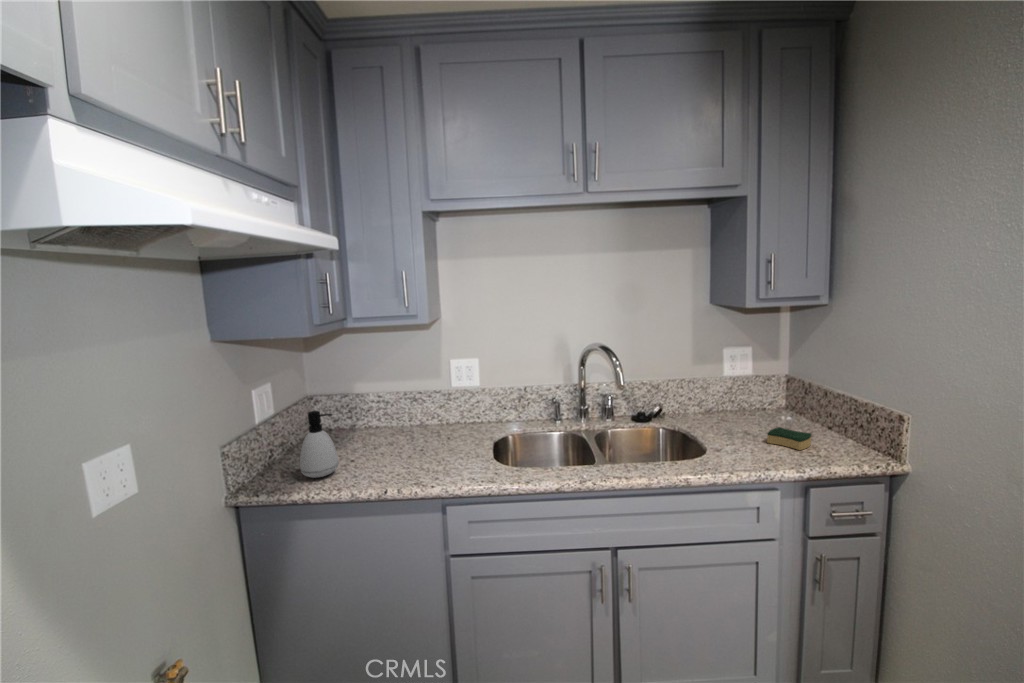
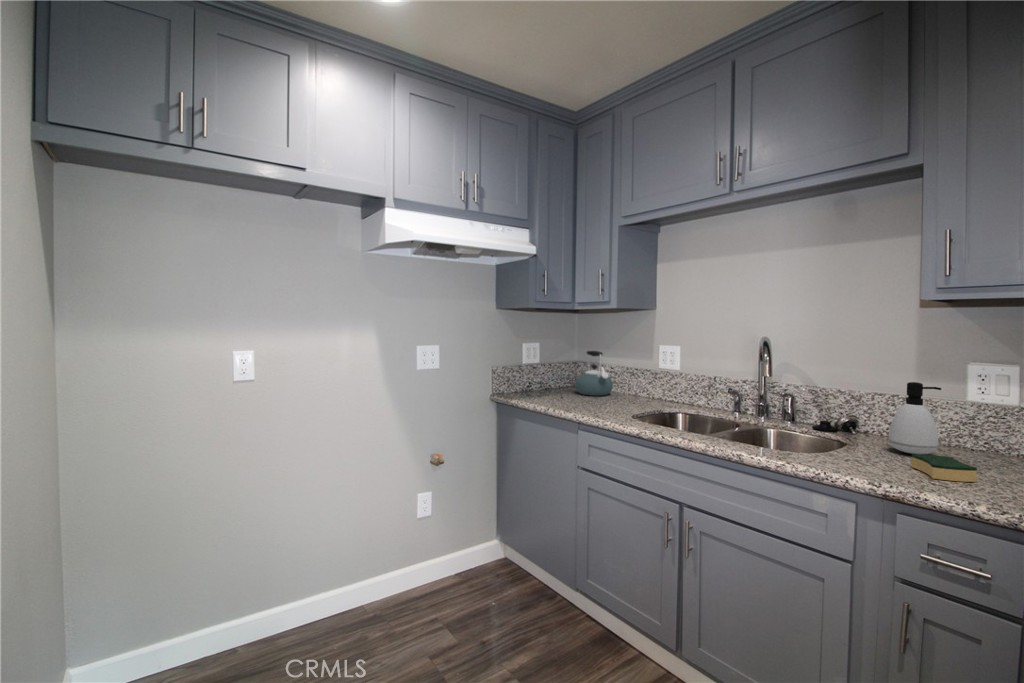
kettle: none [345,381,402,444] -> present [575,351,613,396]
soap dispenser: present [300,411,339,478] -> present [889,382,941,454]

